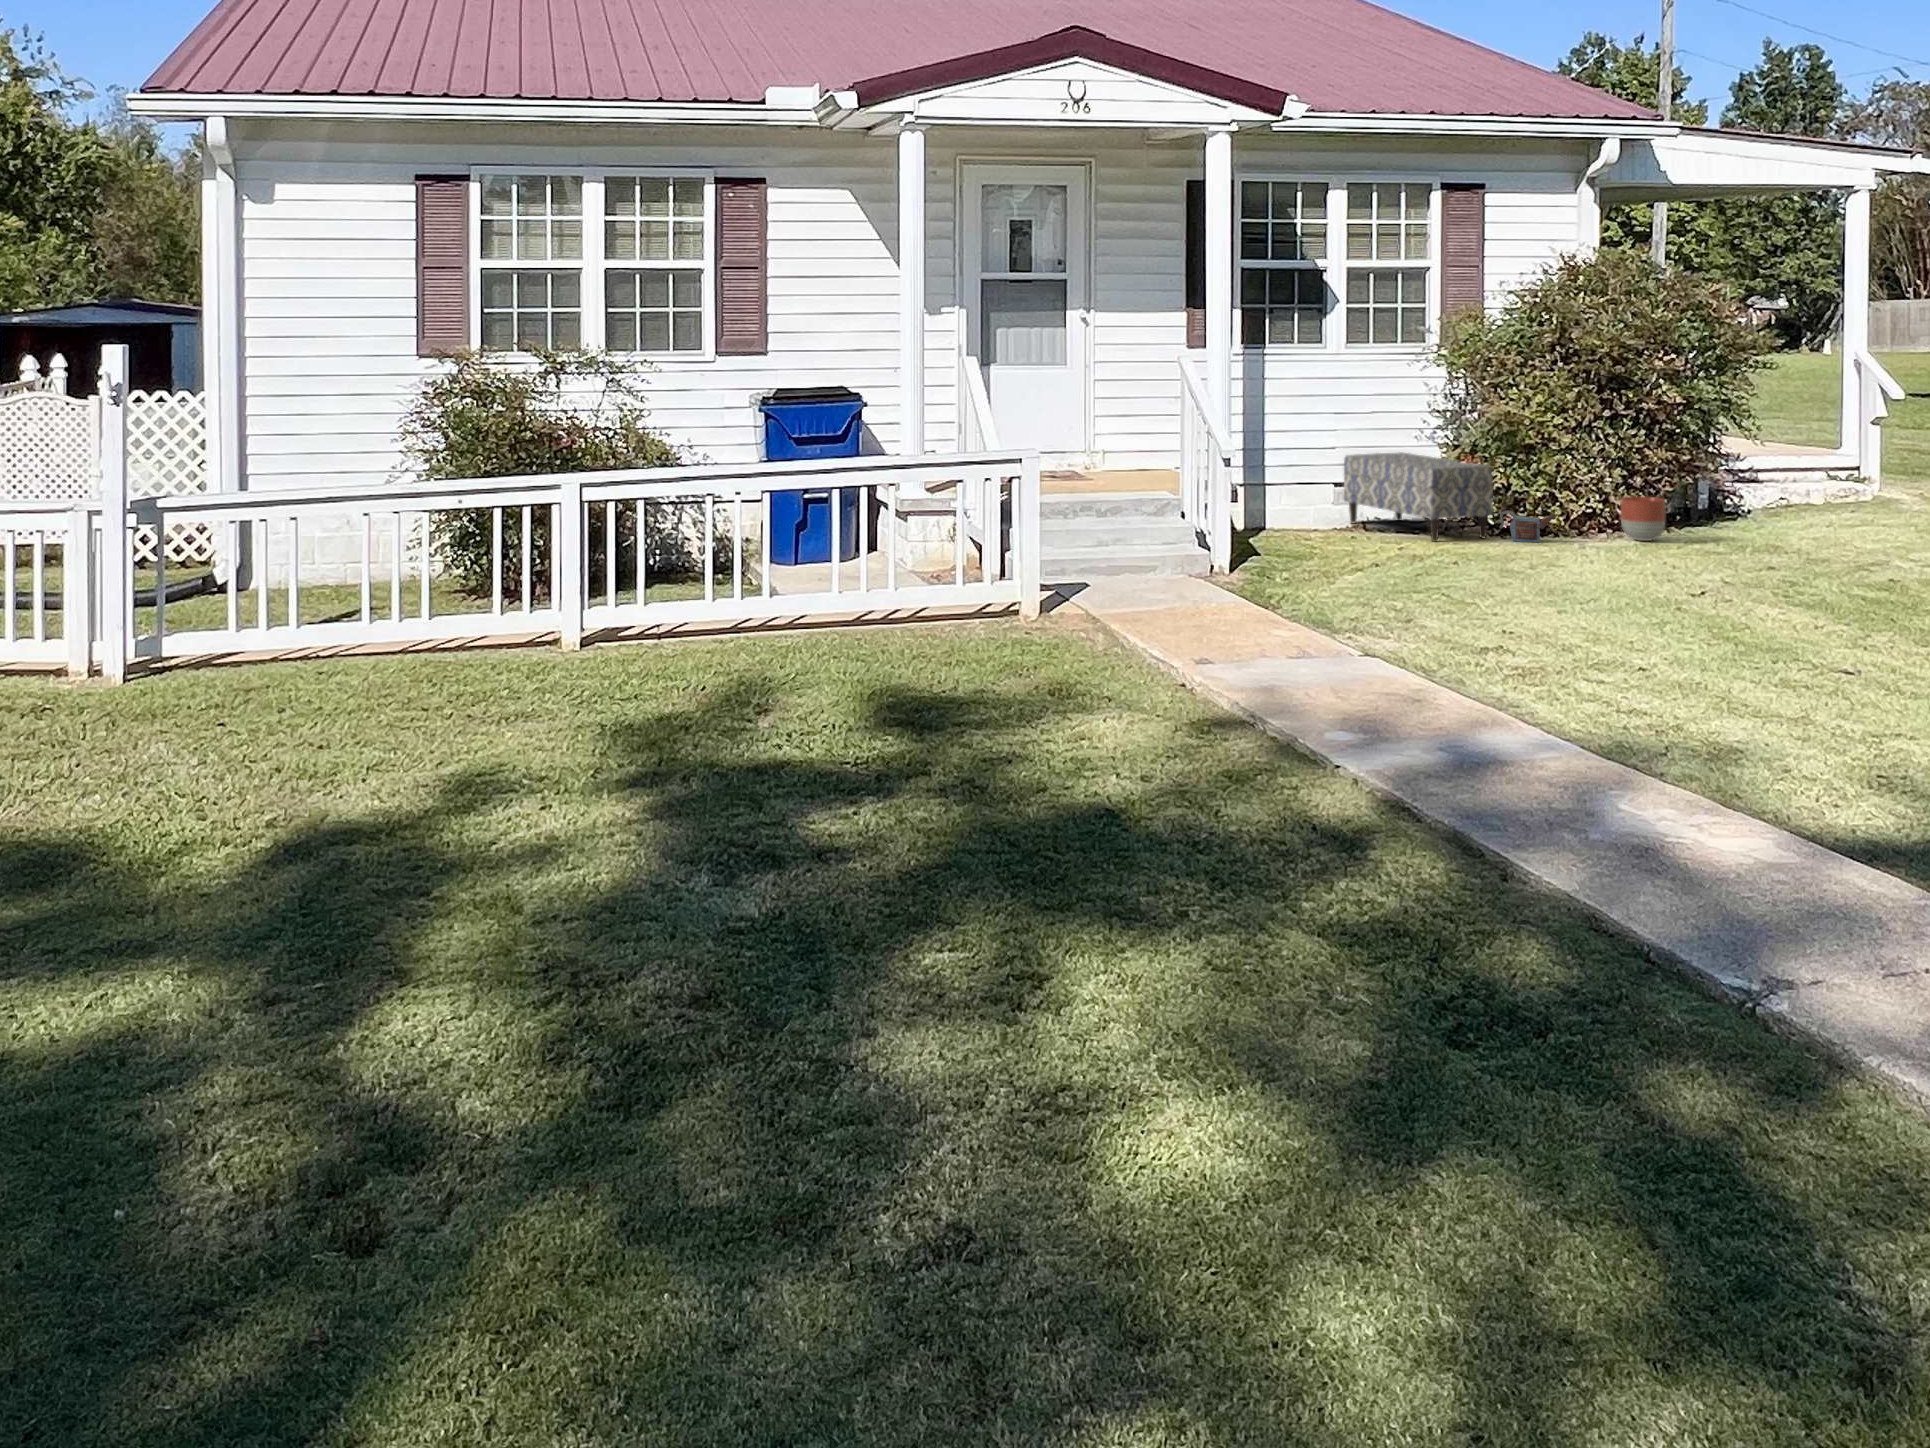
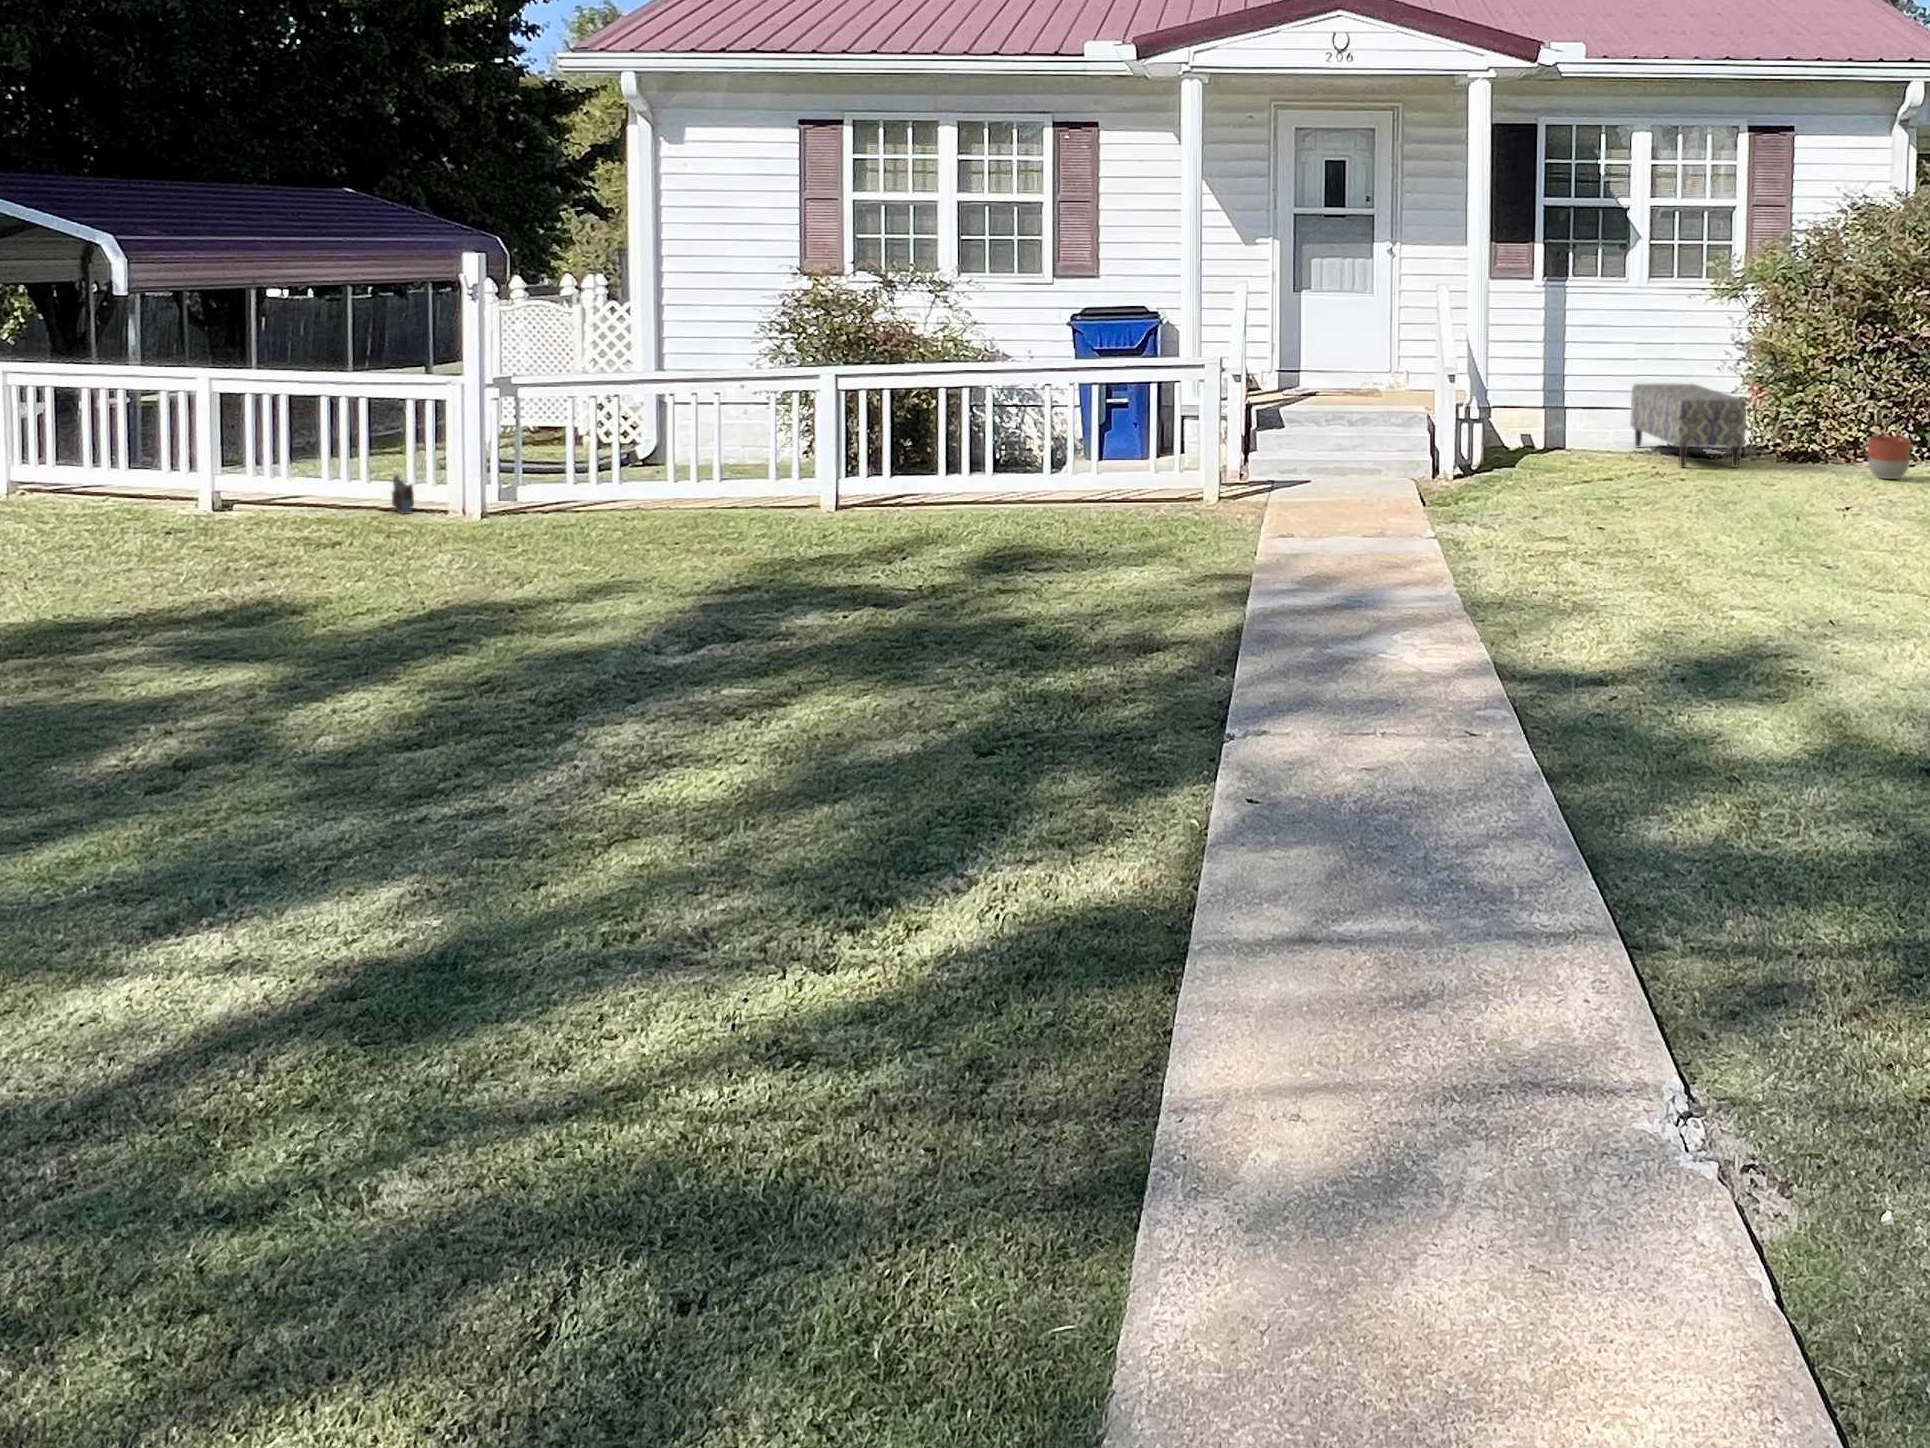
watering can: present [1499,511,1557,542] -> present [392,475,414,514]

